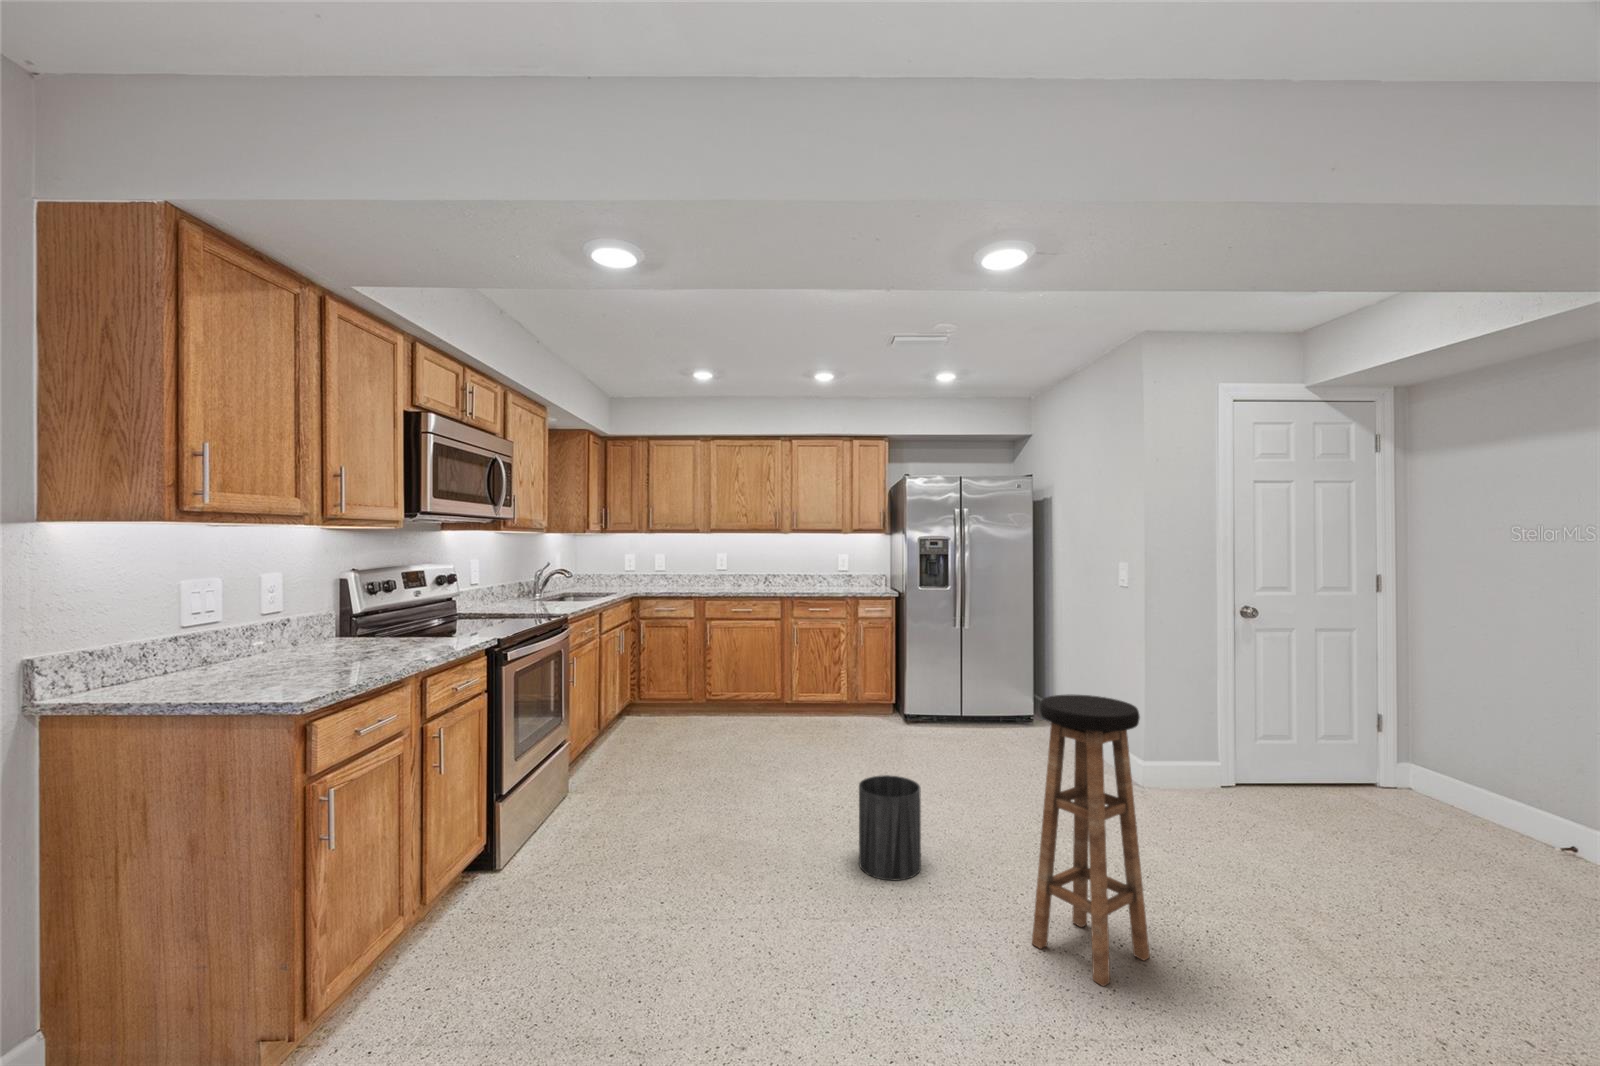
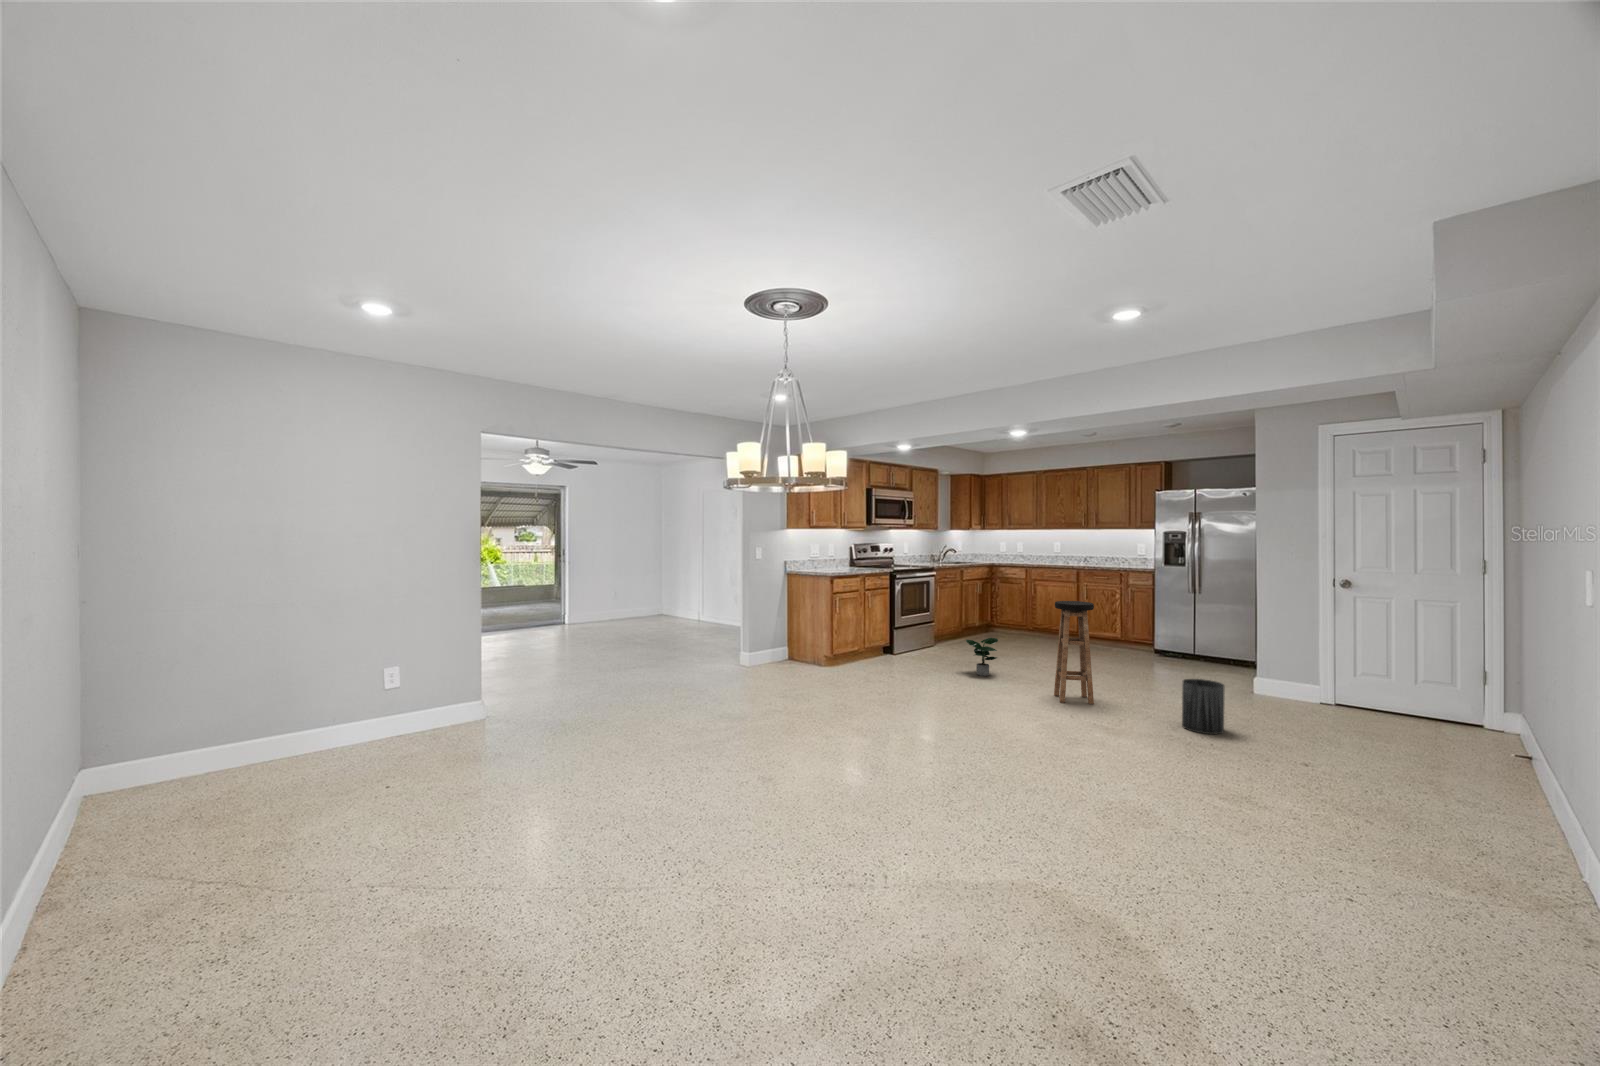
trash can: present [859,775,921,881] -> present [1182,679,1225,734]
potted plant: none [746,792,836,907] -> present [966,638,998,676]

